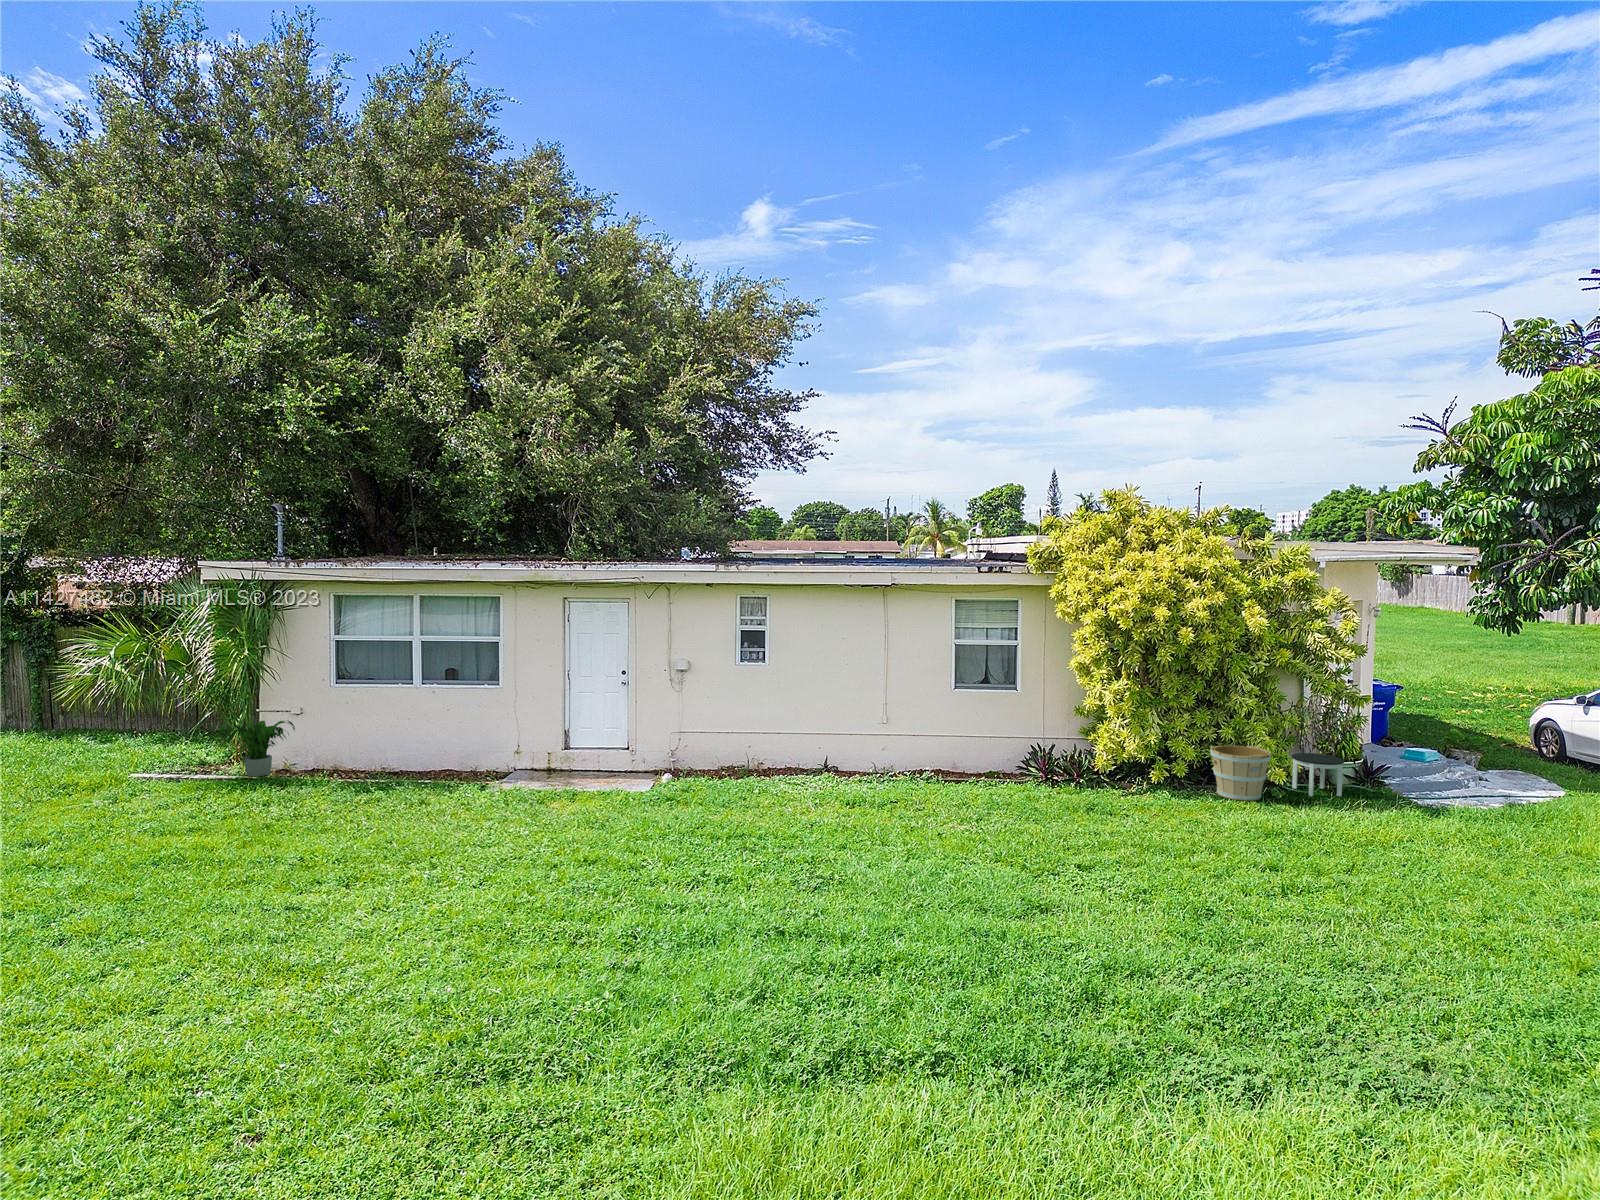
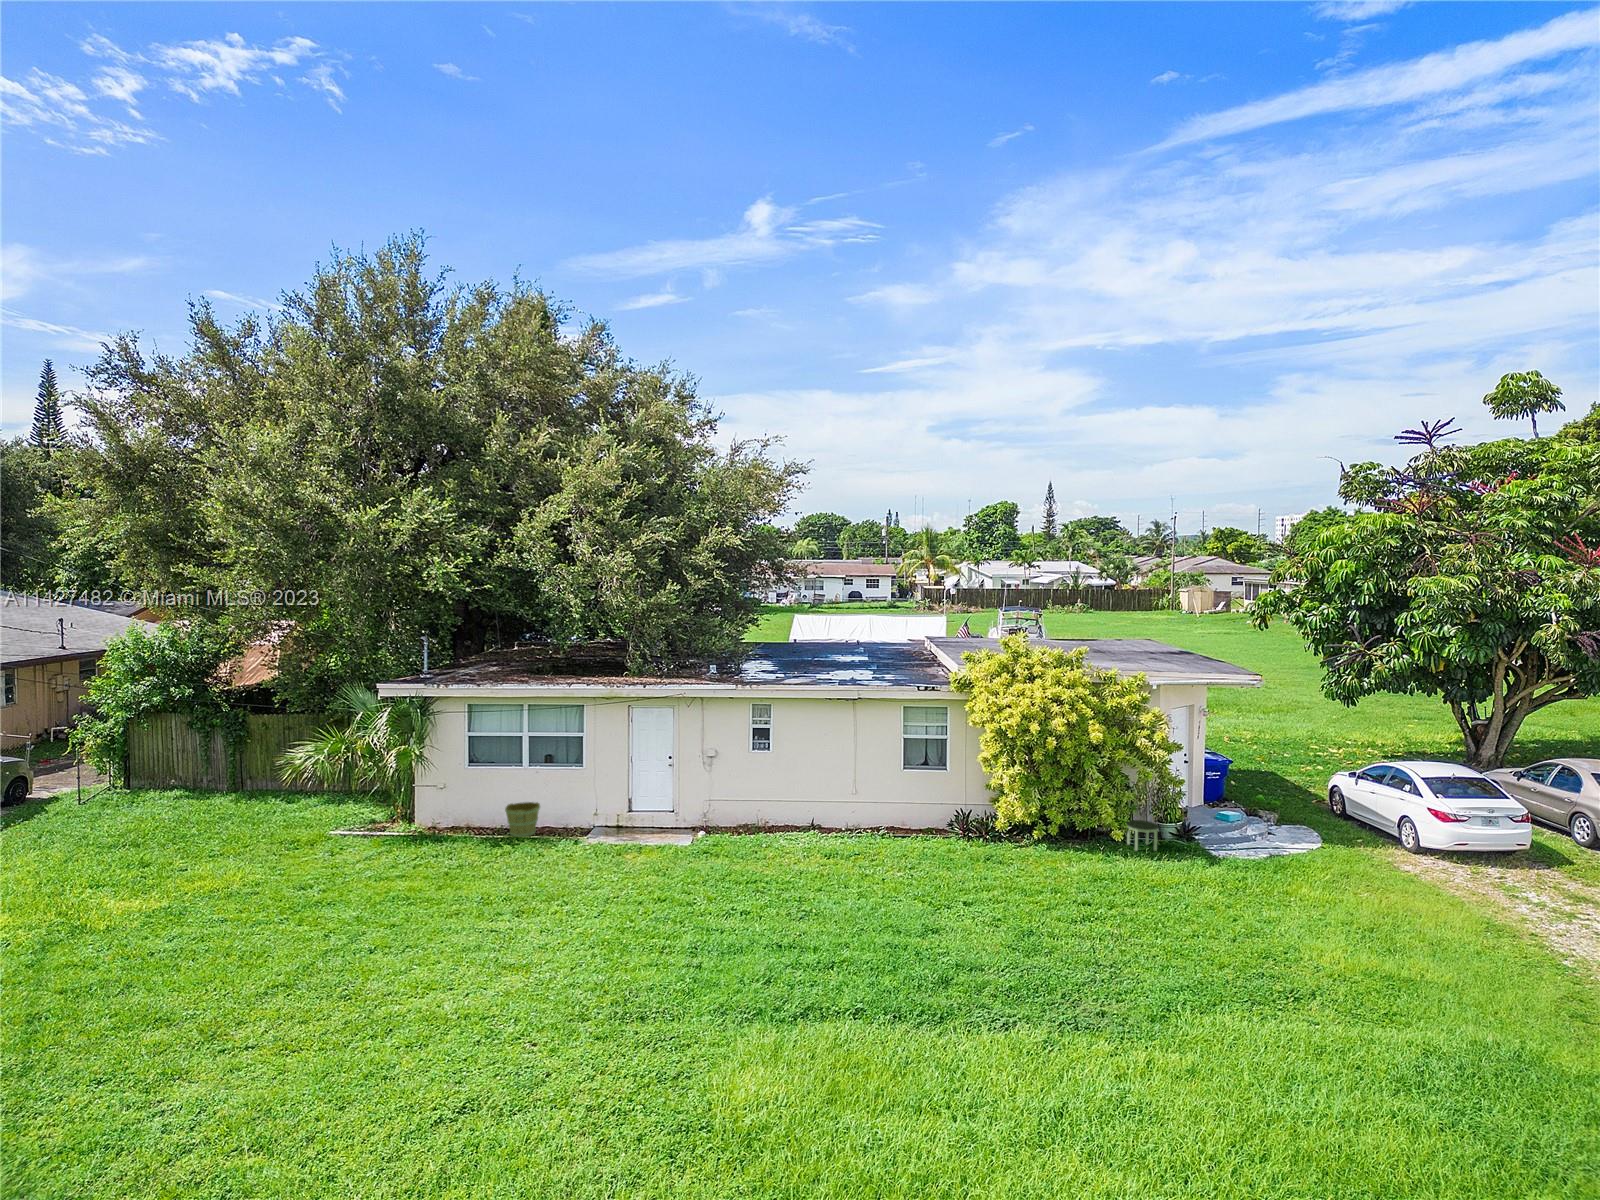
potted plant: present [218,721,295,777] -> none [393,794,443,834]
wooden bucket: present [1210,745,1271,801] -> present [505,802,540,837]

